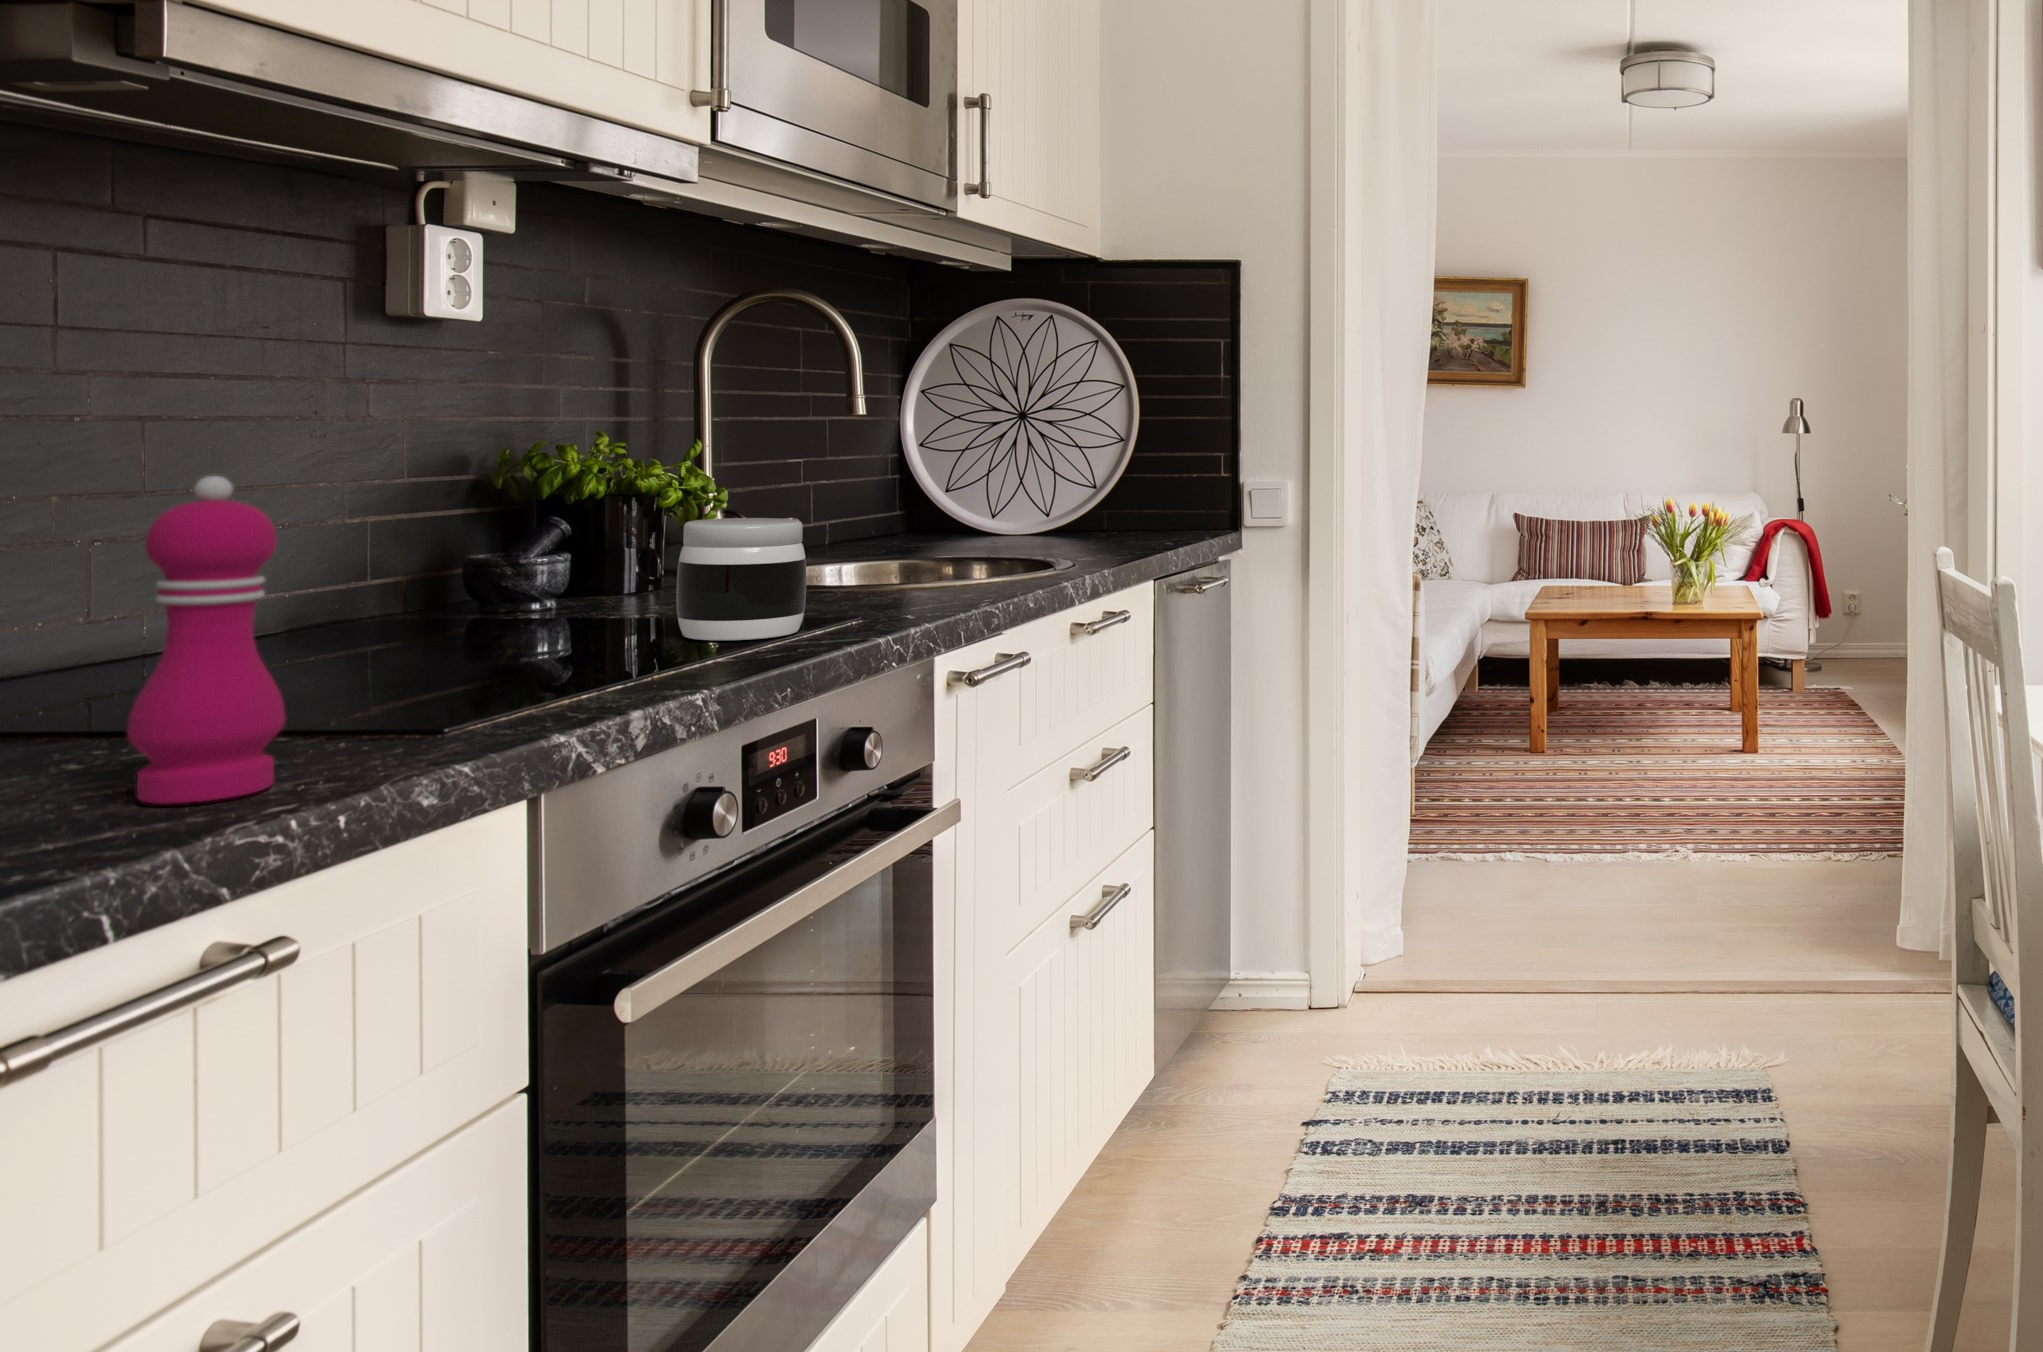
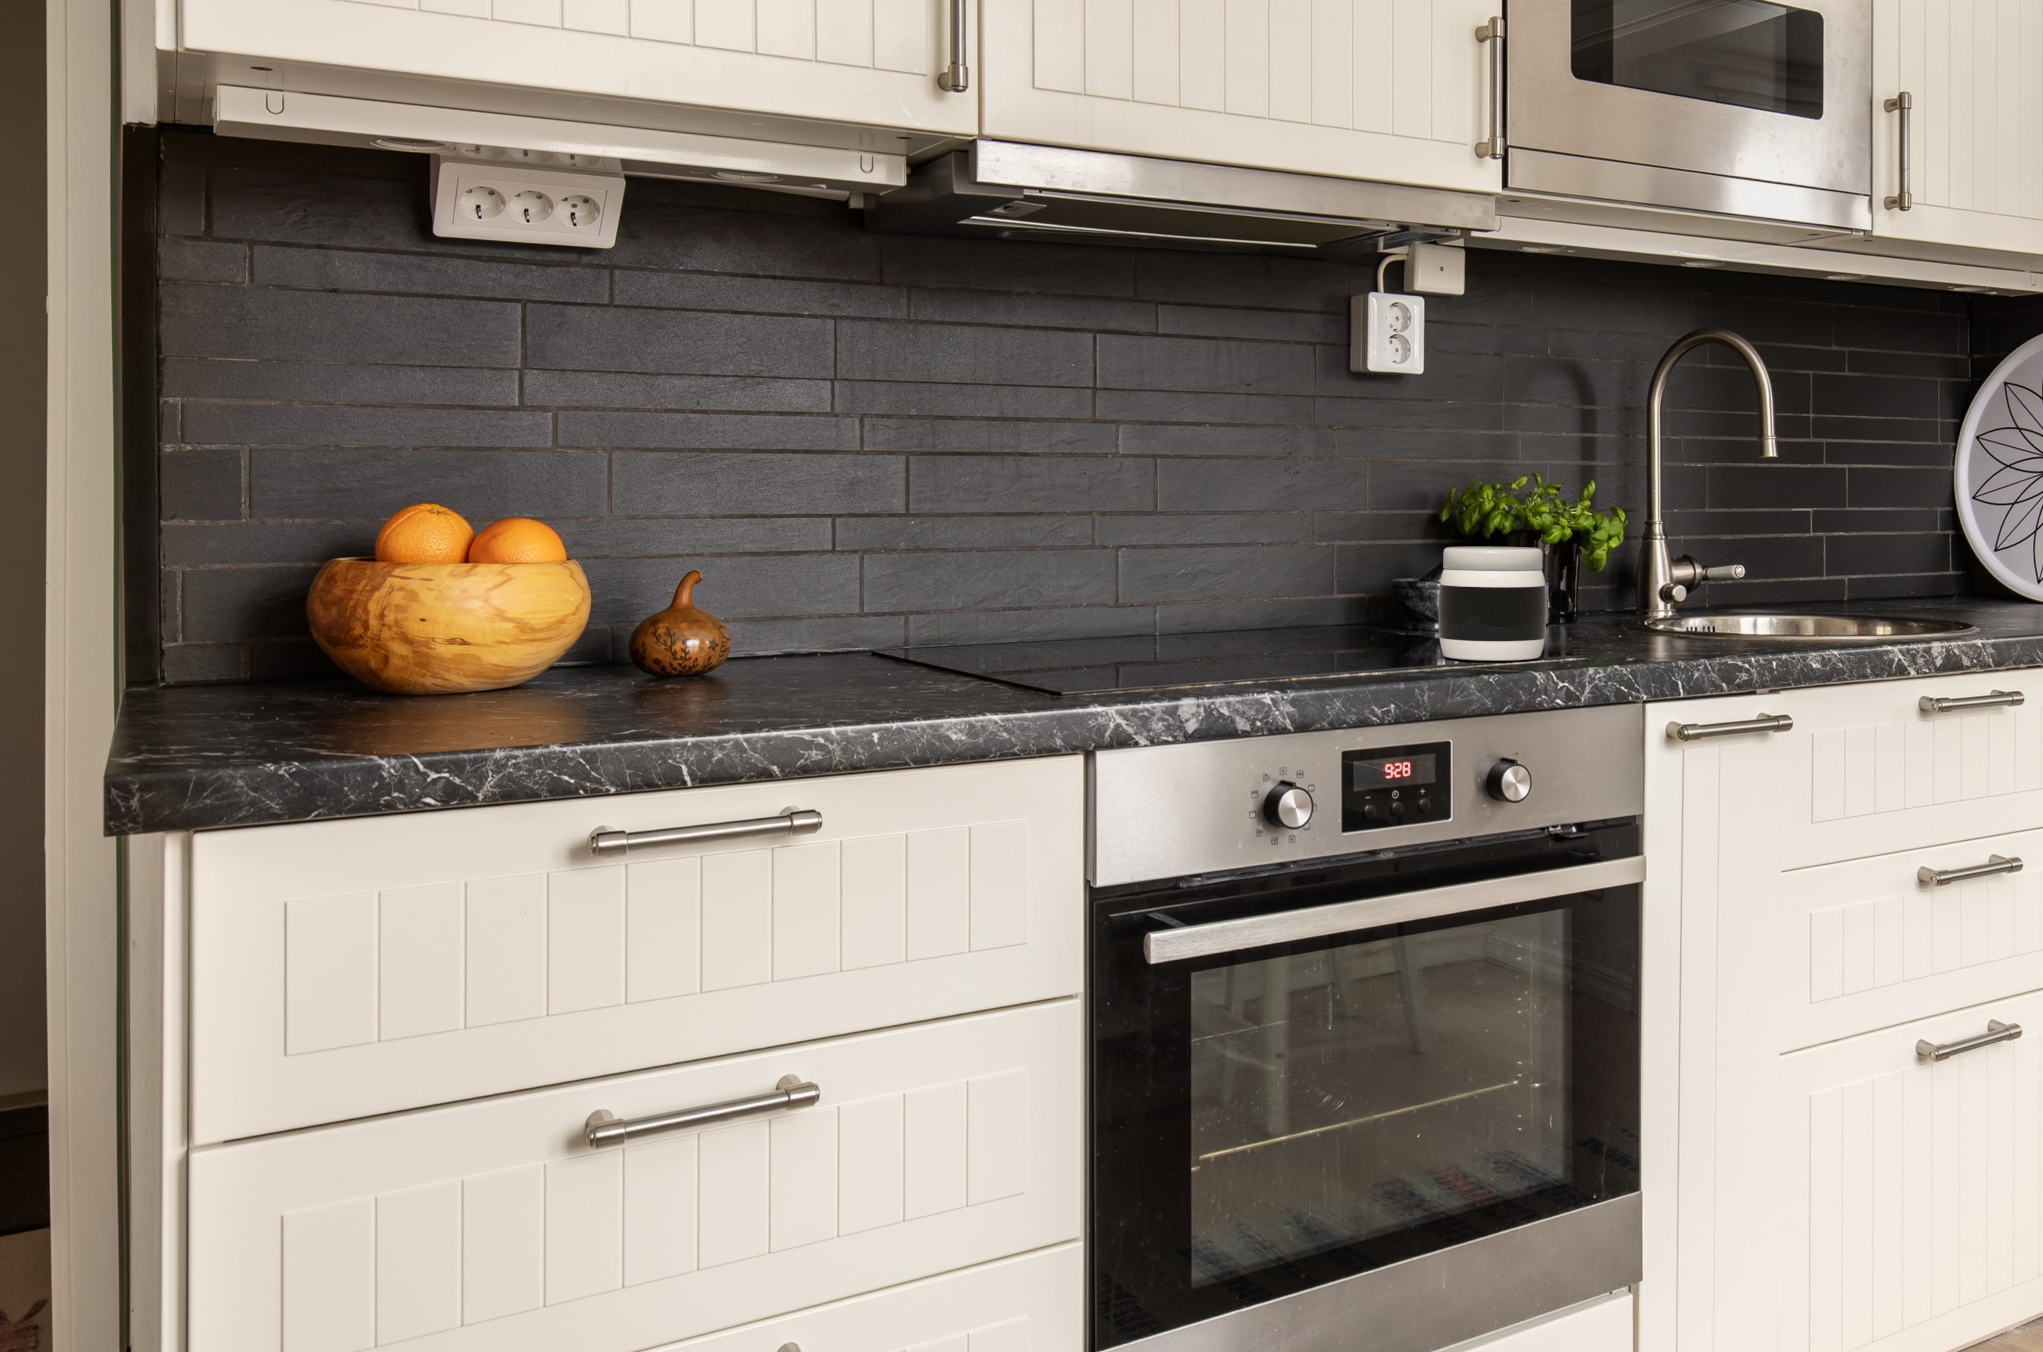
pepper mill: present [127,476,285,804] -> none [889,472,974,702]

